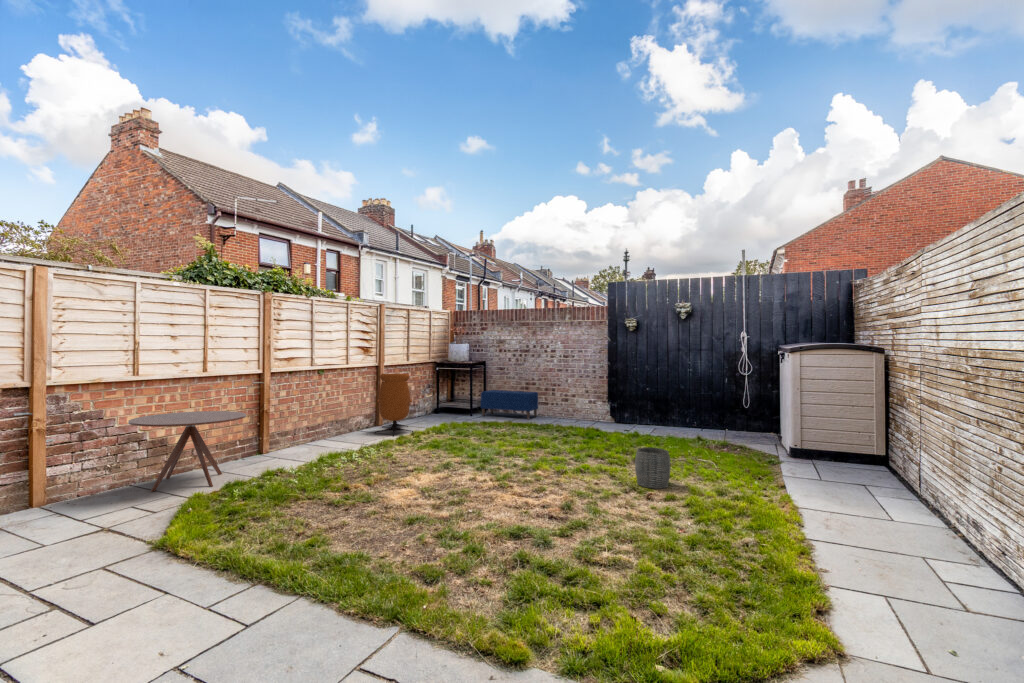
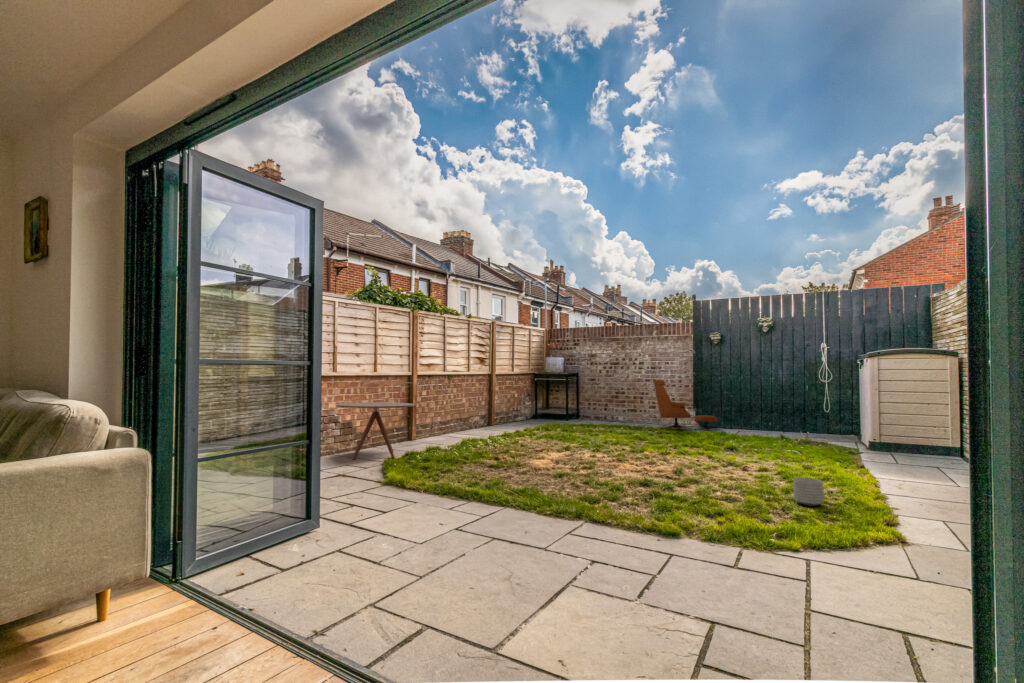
lounge chair: present [375,374,413,436] -> present [654,380,718,431]
bench: present [481,390,538,419] -> none [574,400,628,426]
woven basket: present [635,448,670,489] -> none [743,435,777,468]
planter: none [669,524,703,563] -> present [793,477,824,506]

